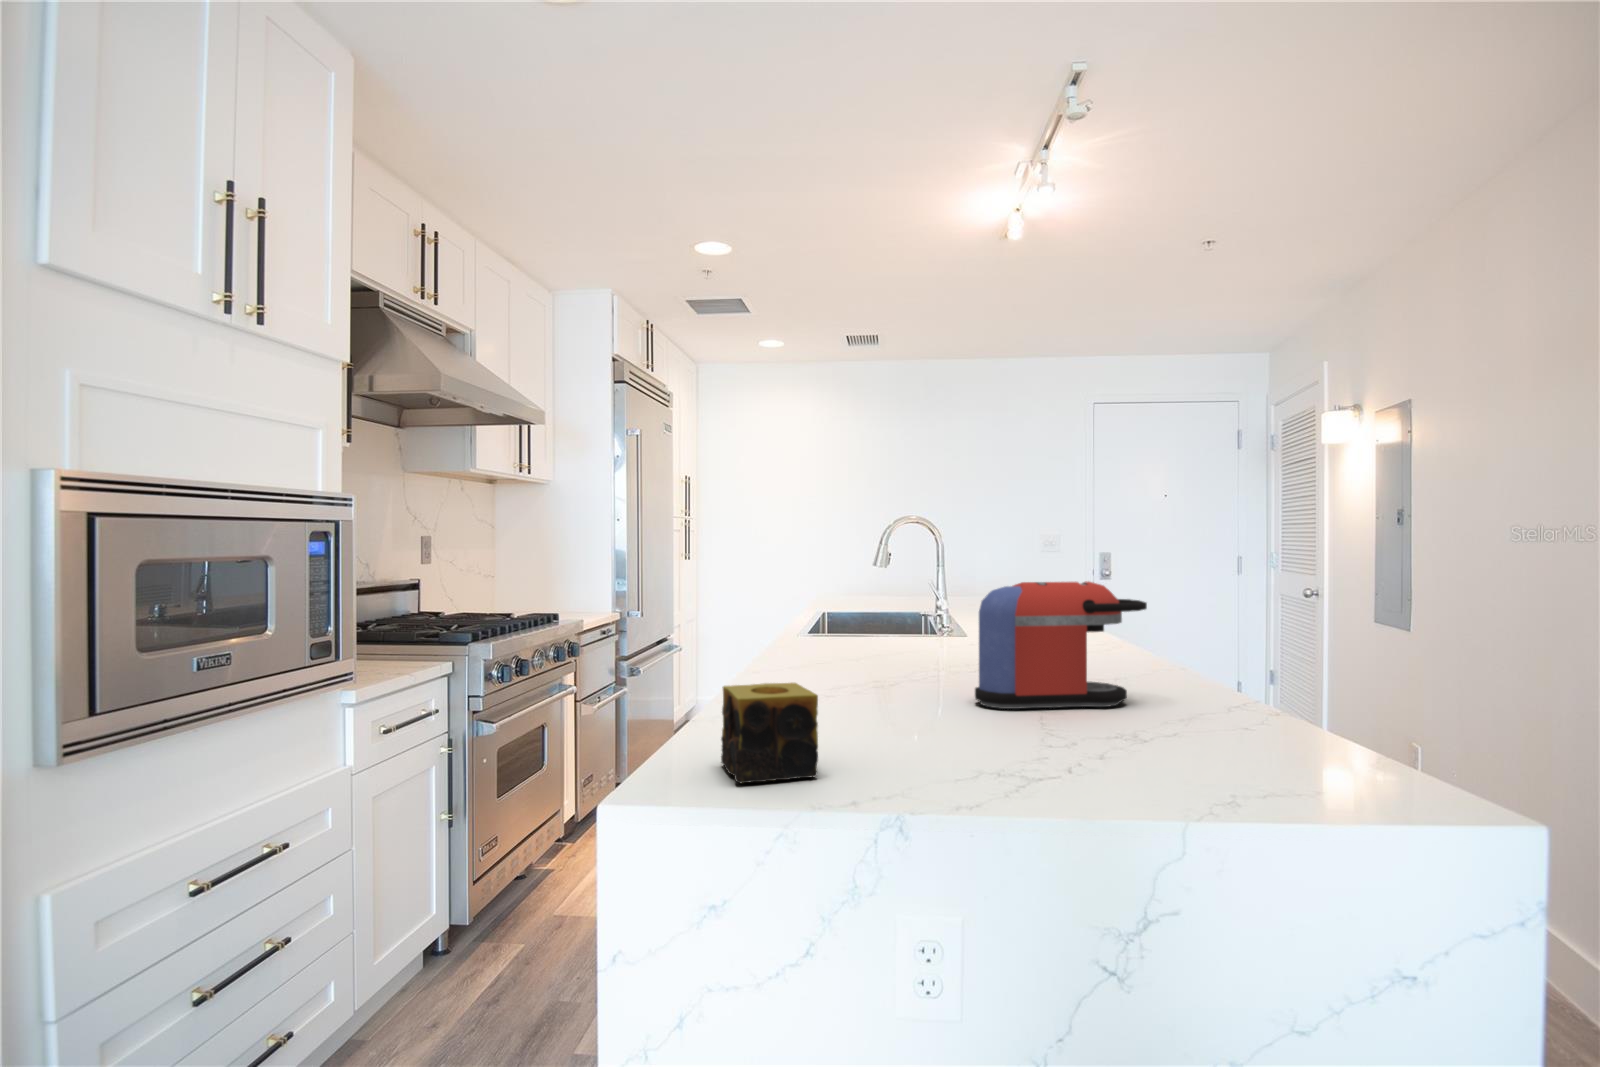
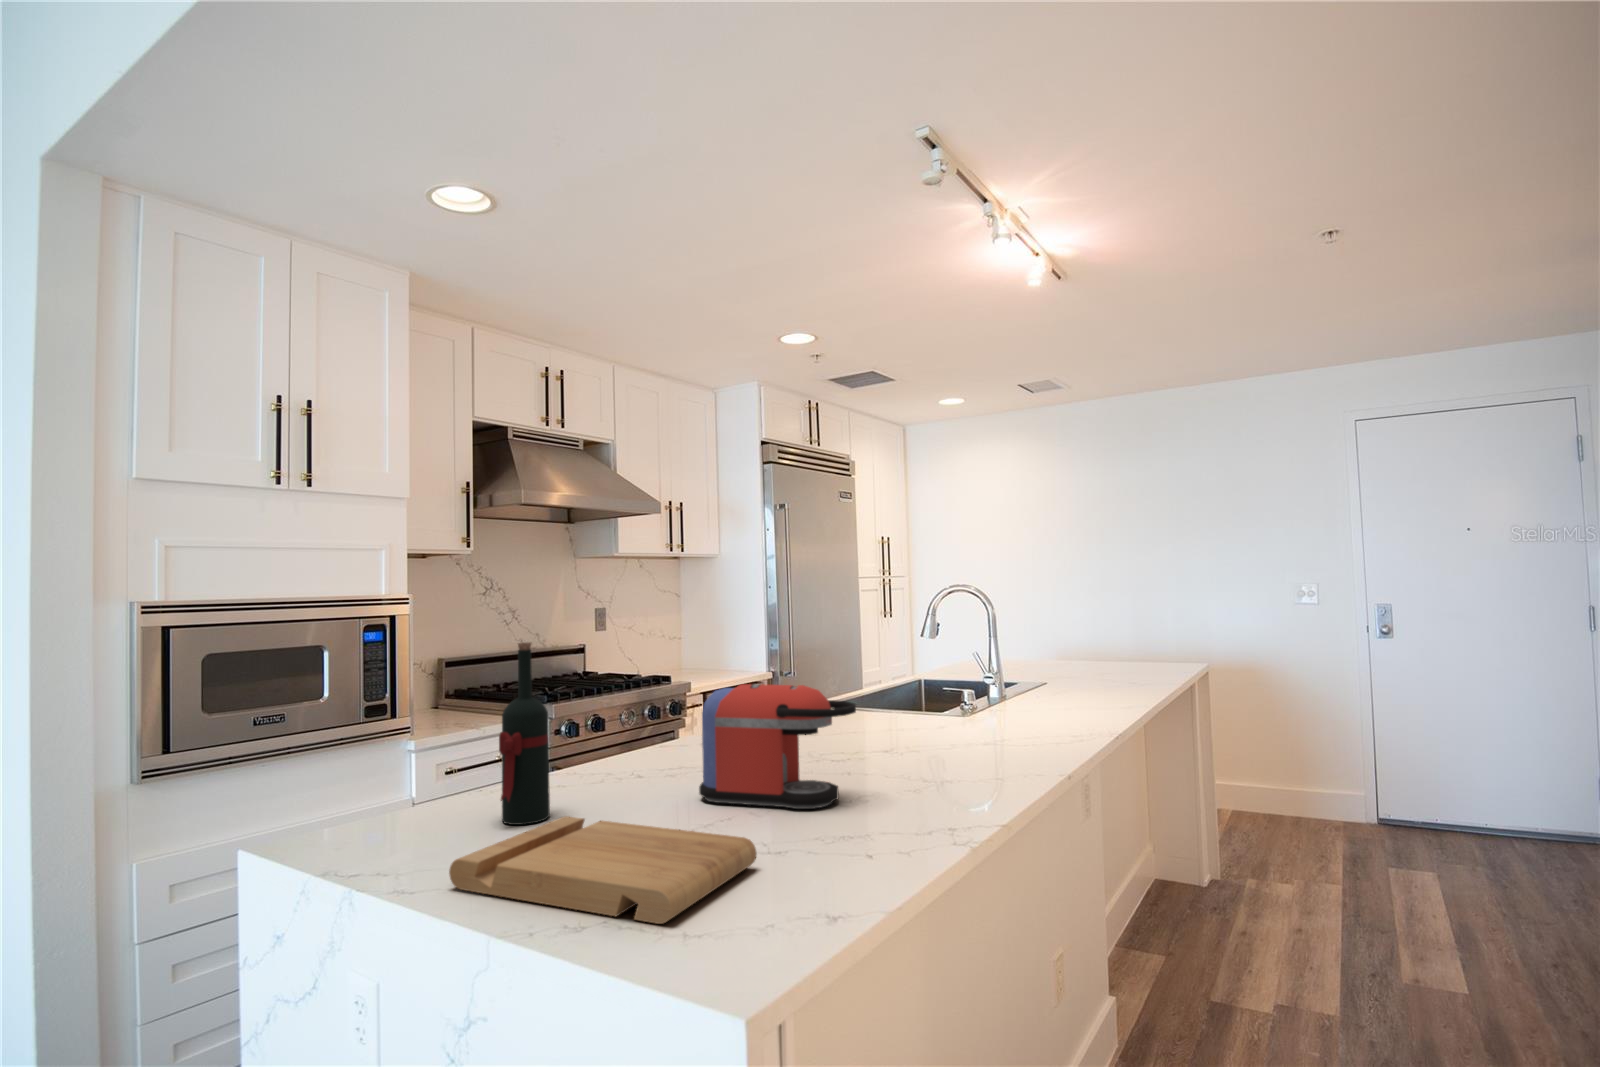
wine bottle: none [837,527,891,744] -> present [499,642,550,825]
candle: present [721,683,818,783] -> none [336,769,431,848]
cutting board: none [978,720,1340,800] -> present [449,816,757,924]

